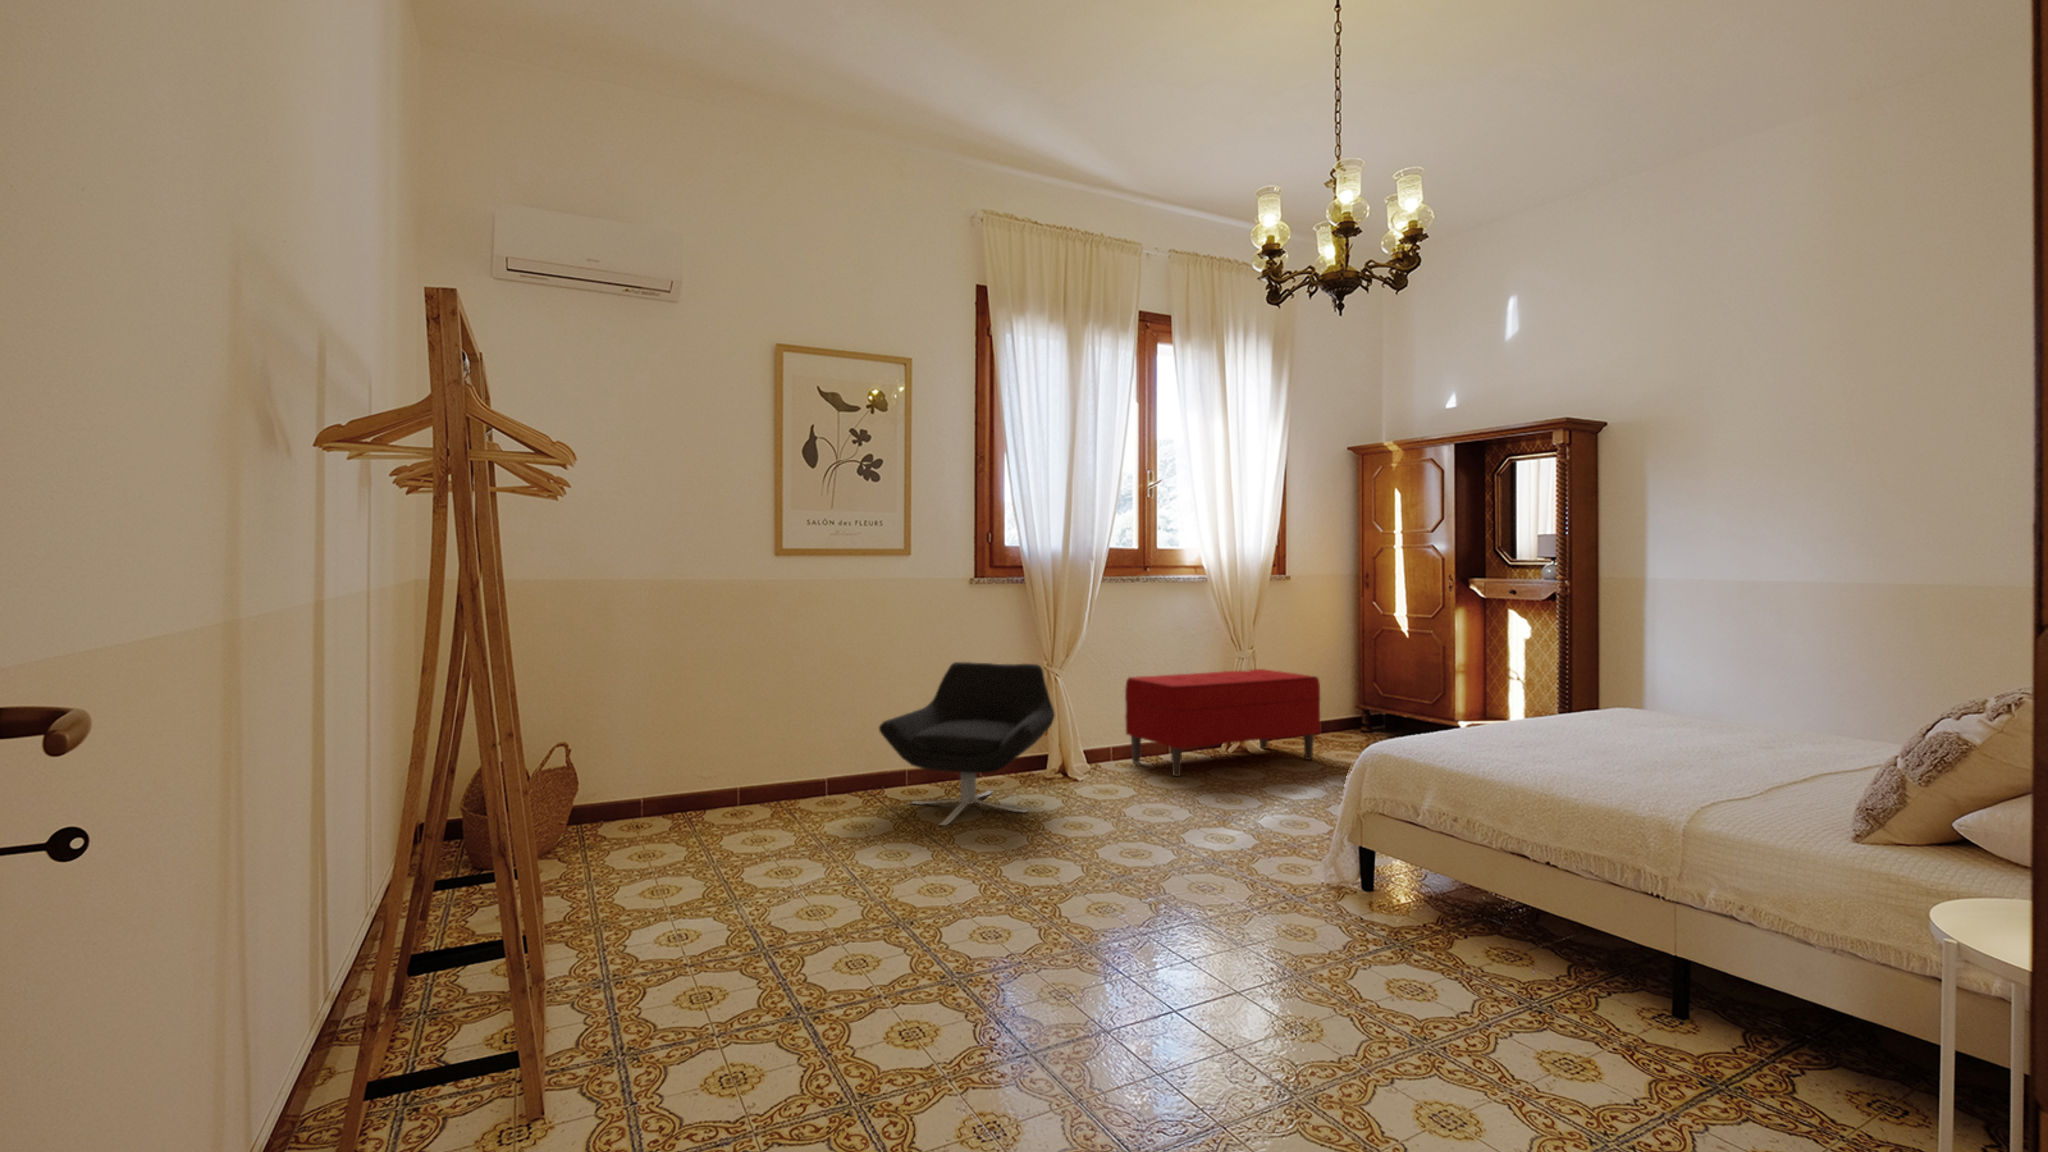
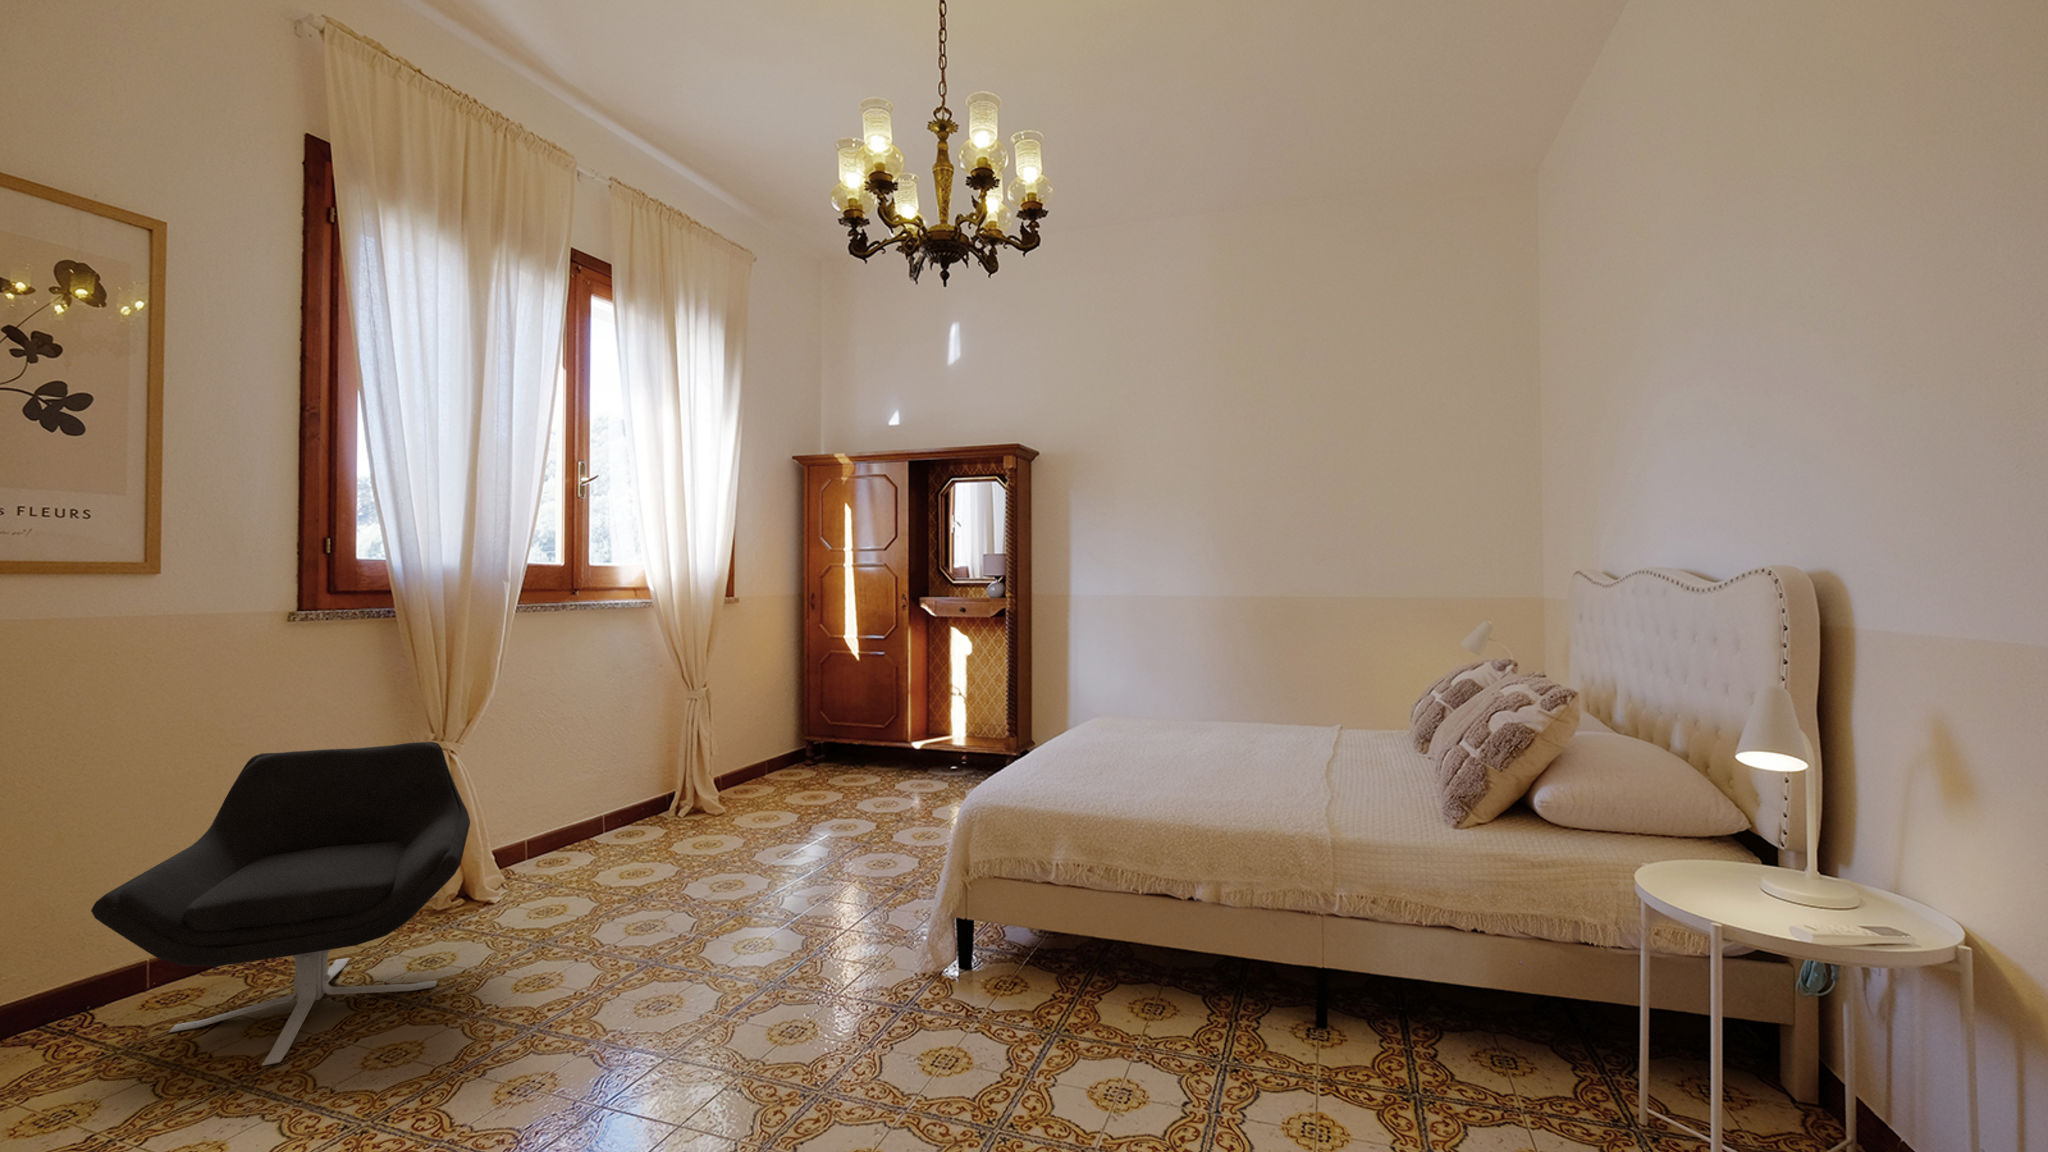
bench: present [1125,669,1320,776] -> none [549,707,791,863]

